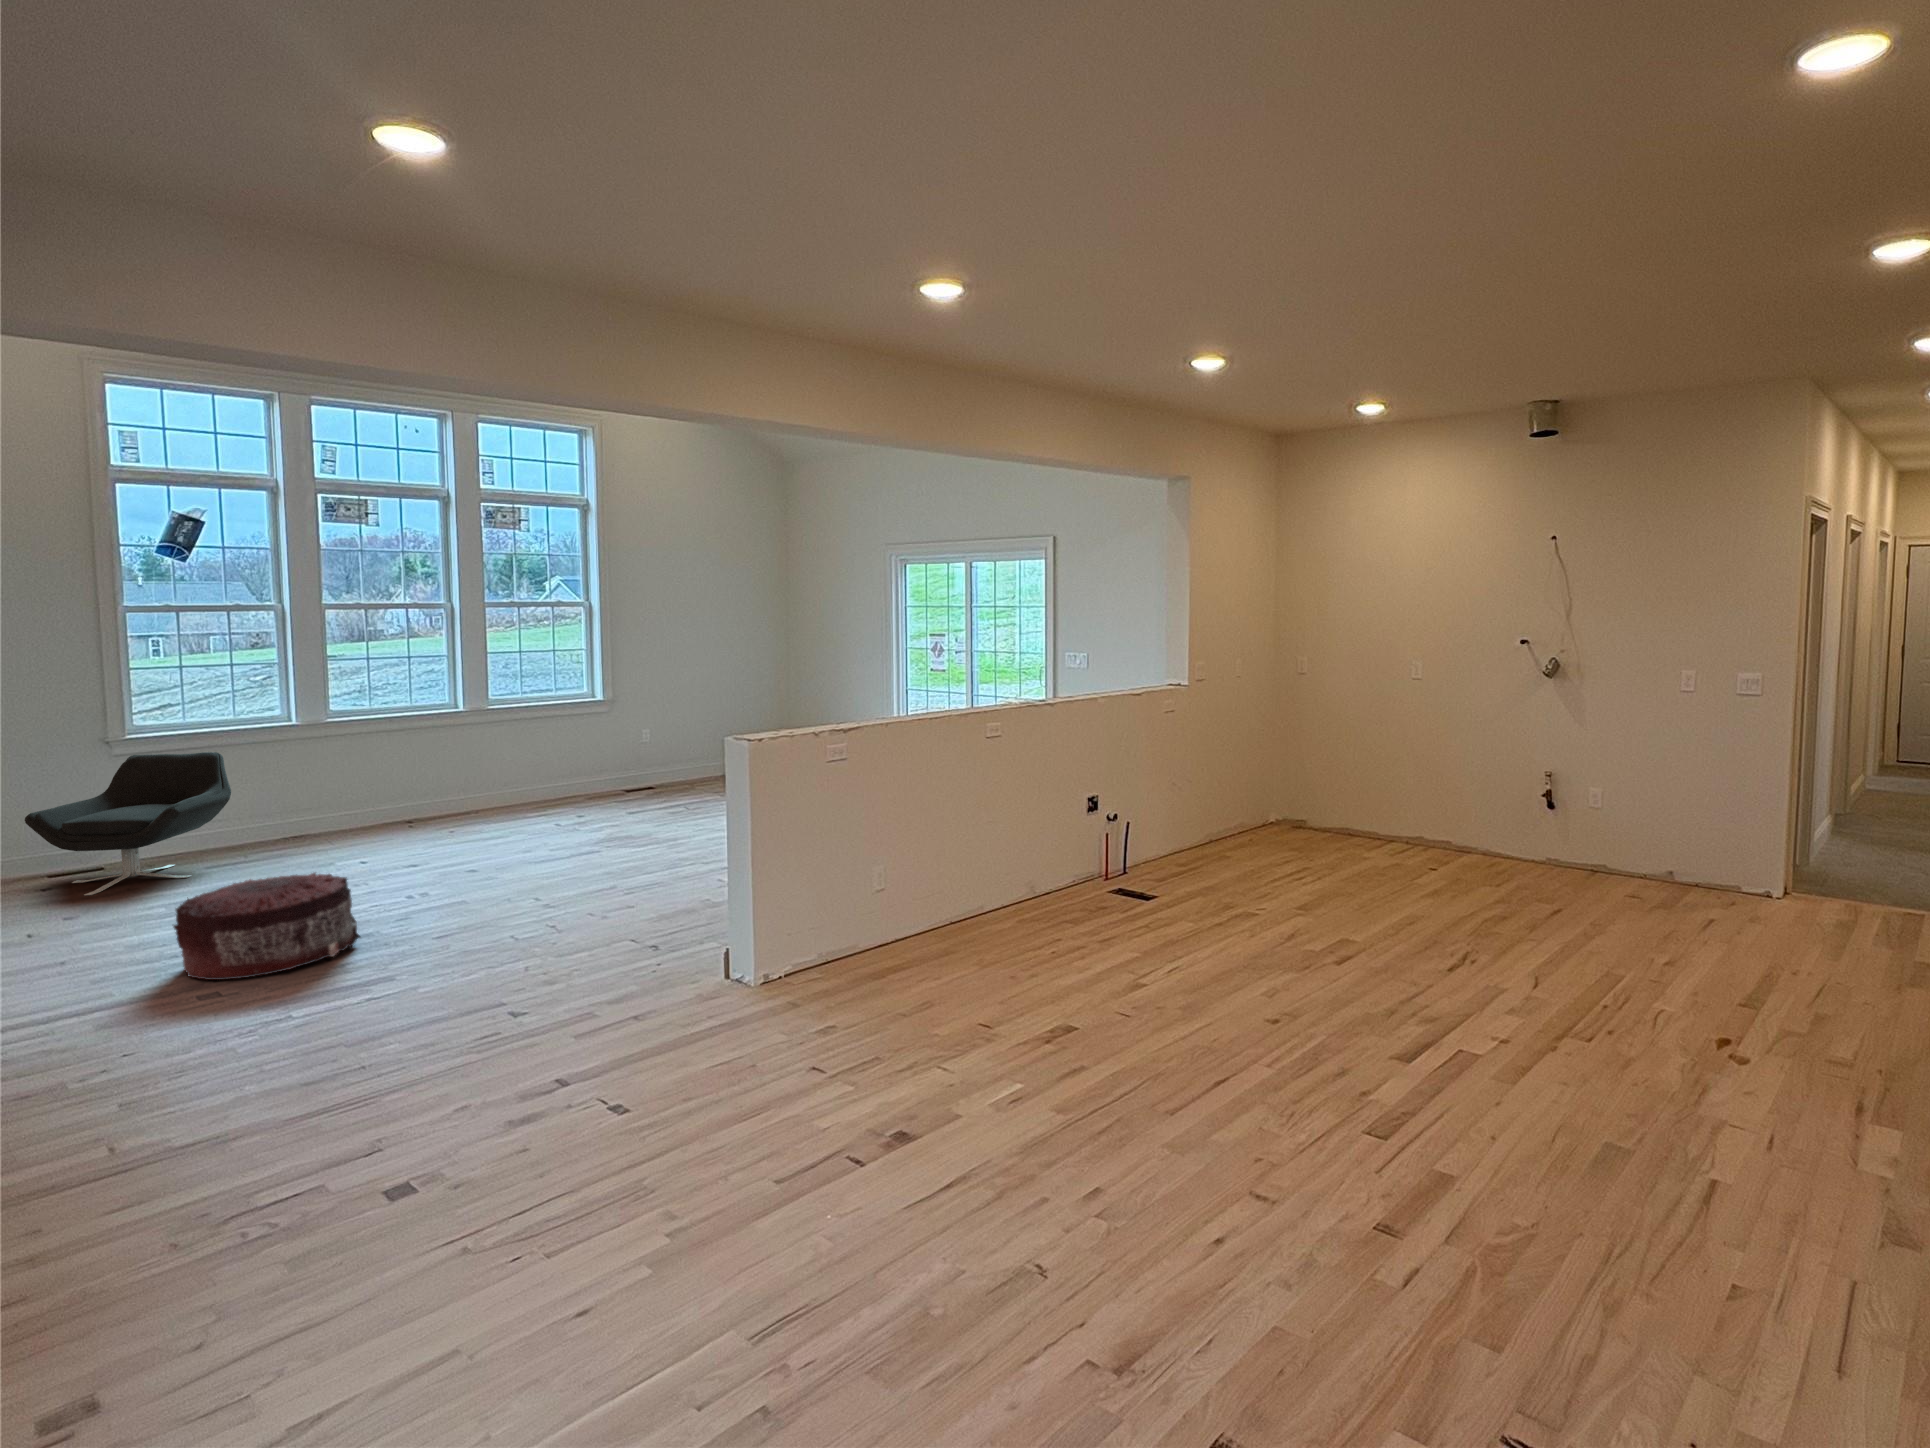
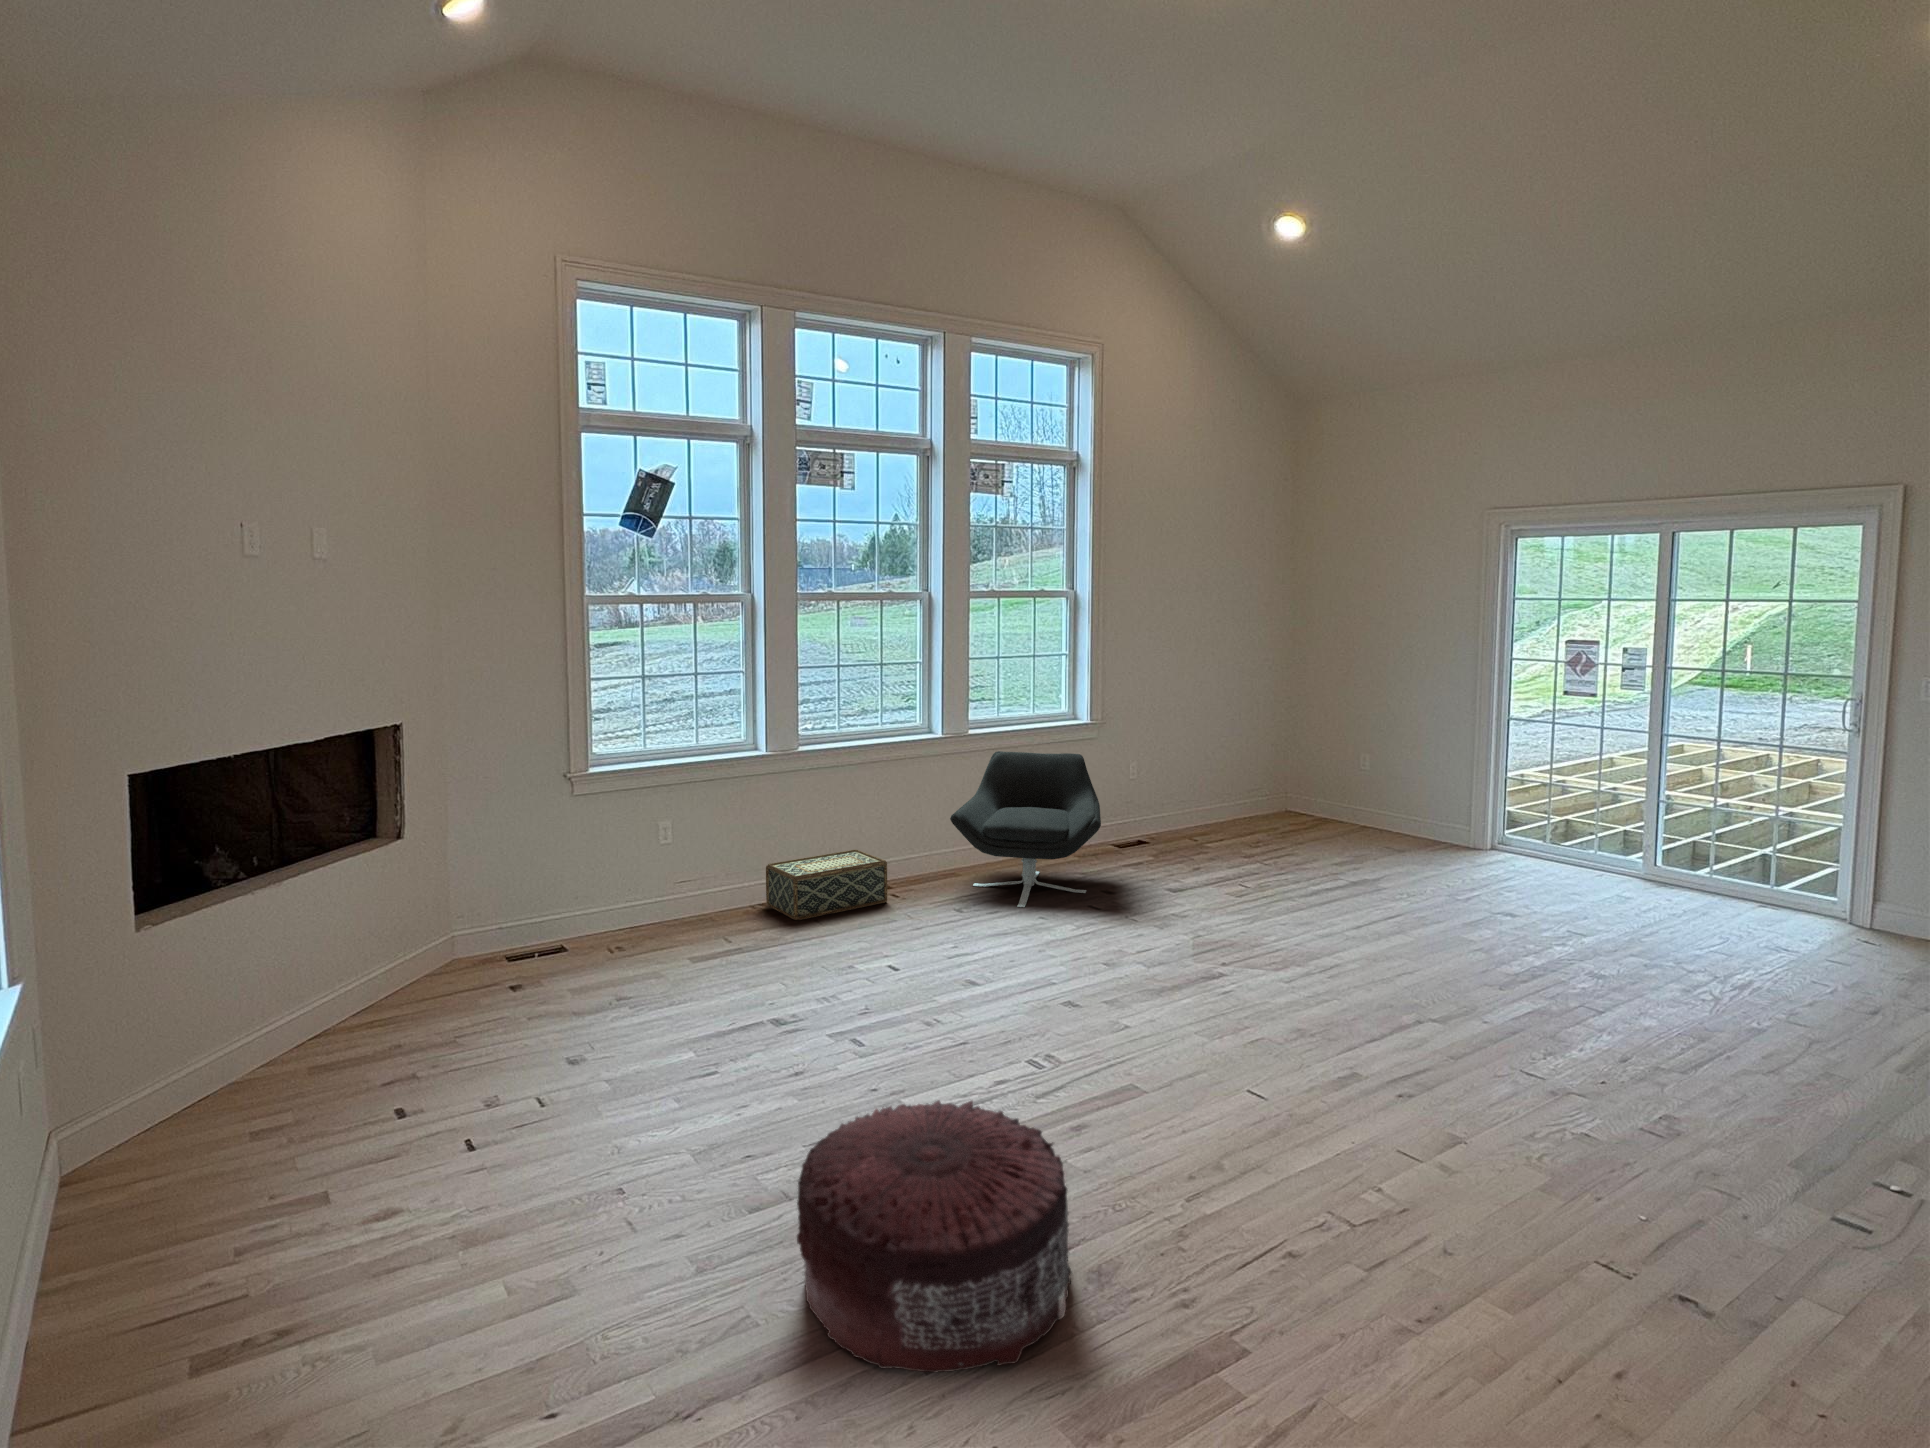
lounge chair: present [25,752,231,895] -> present [950,751,1101,907]
woven basket: none [302,794,408,842] -> present [766,849,887,920]

